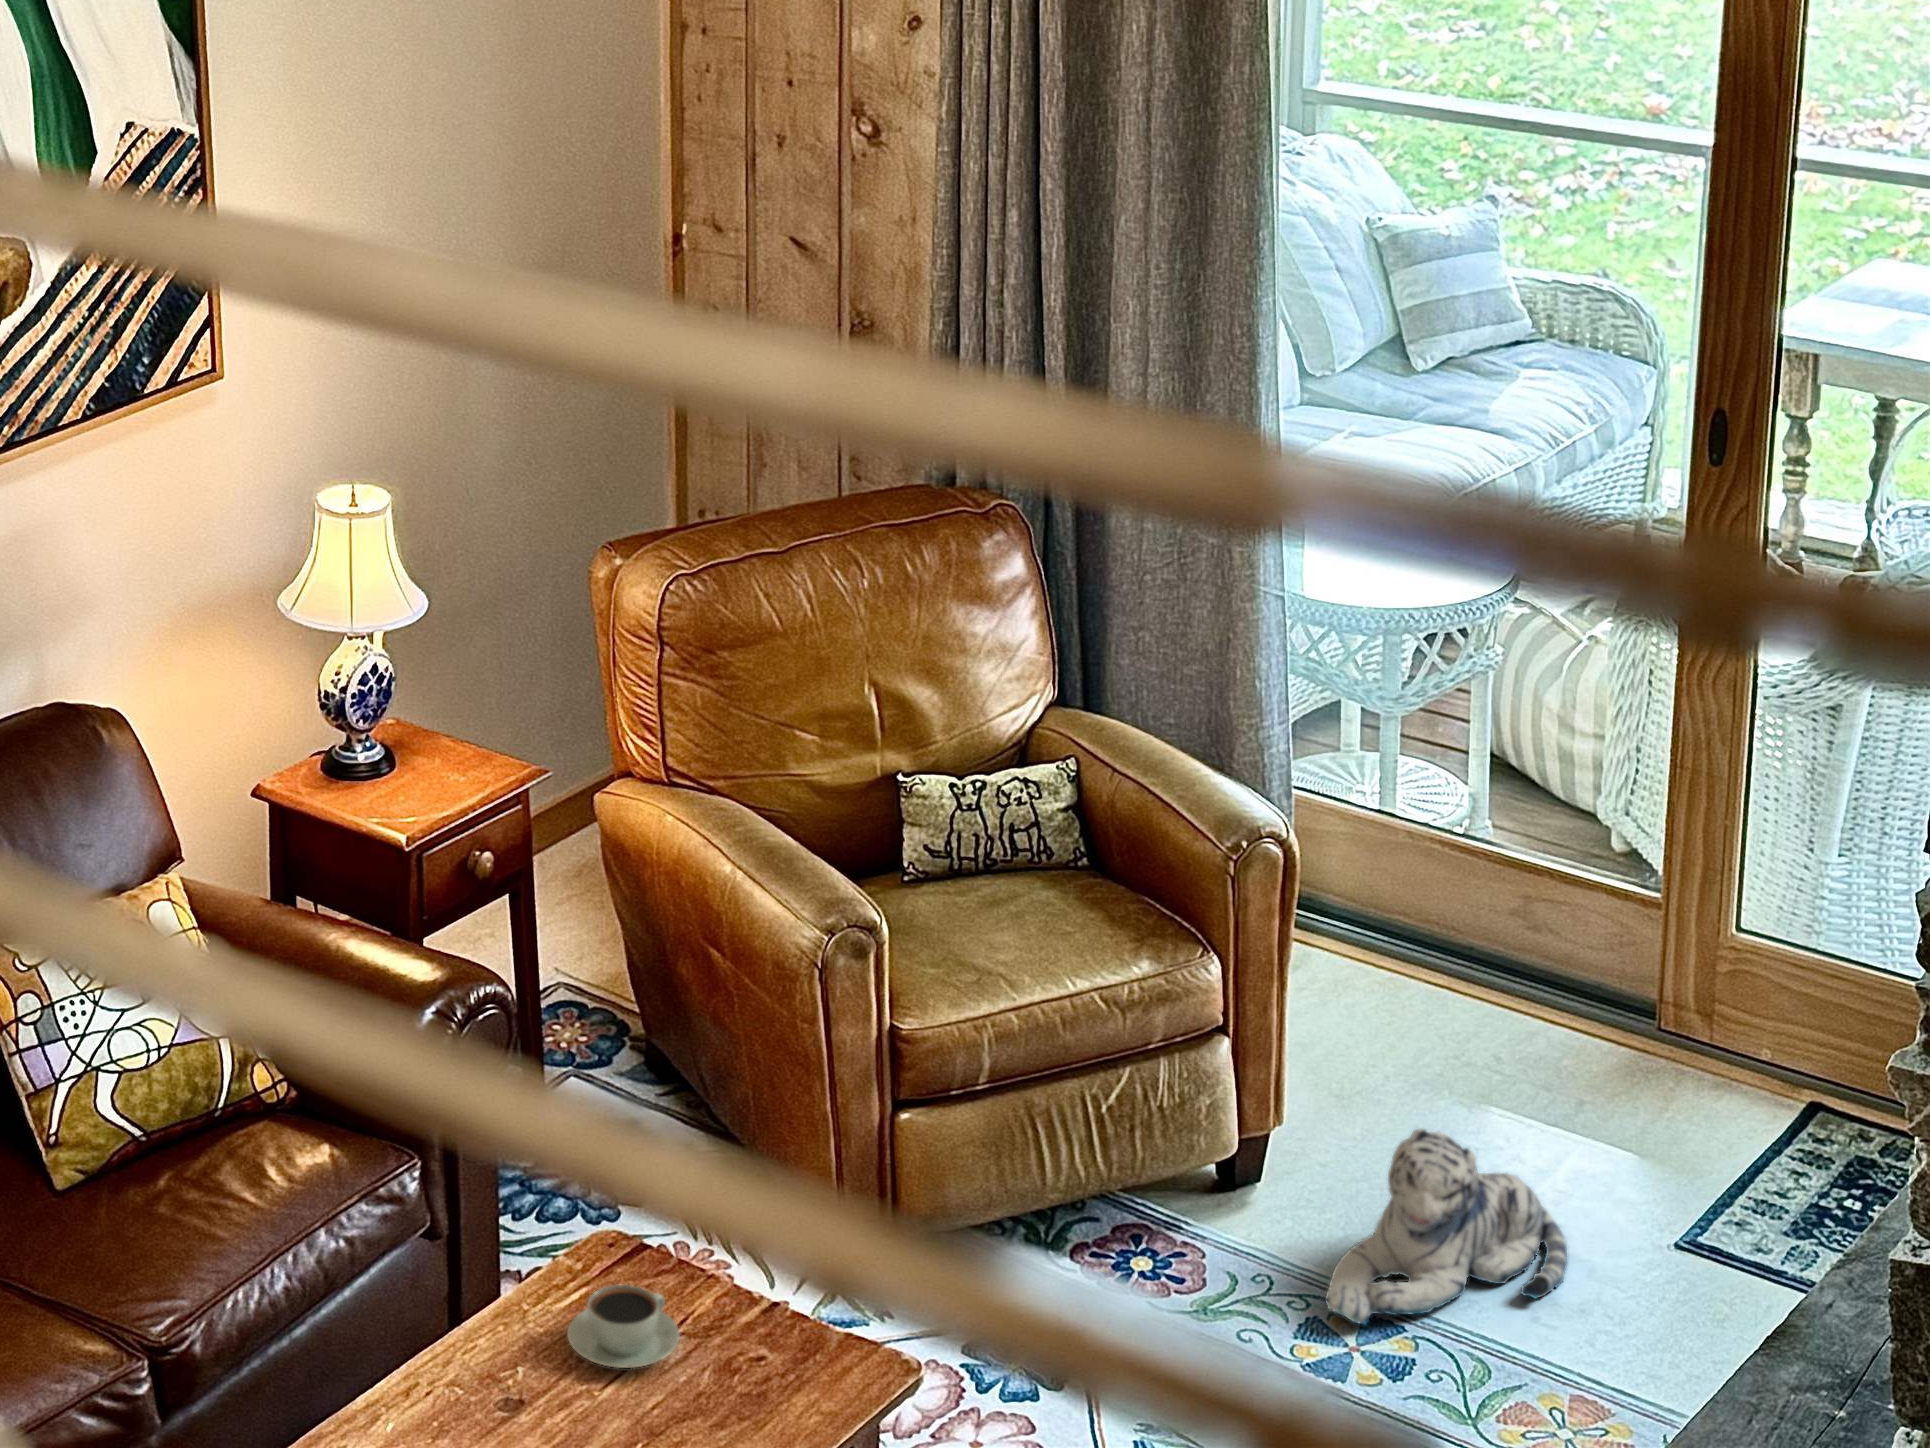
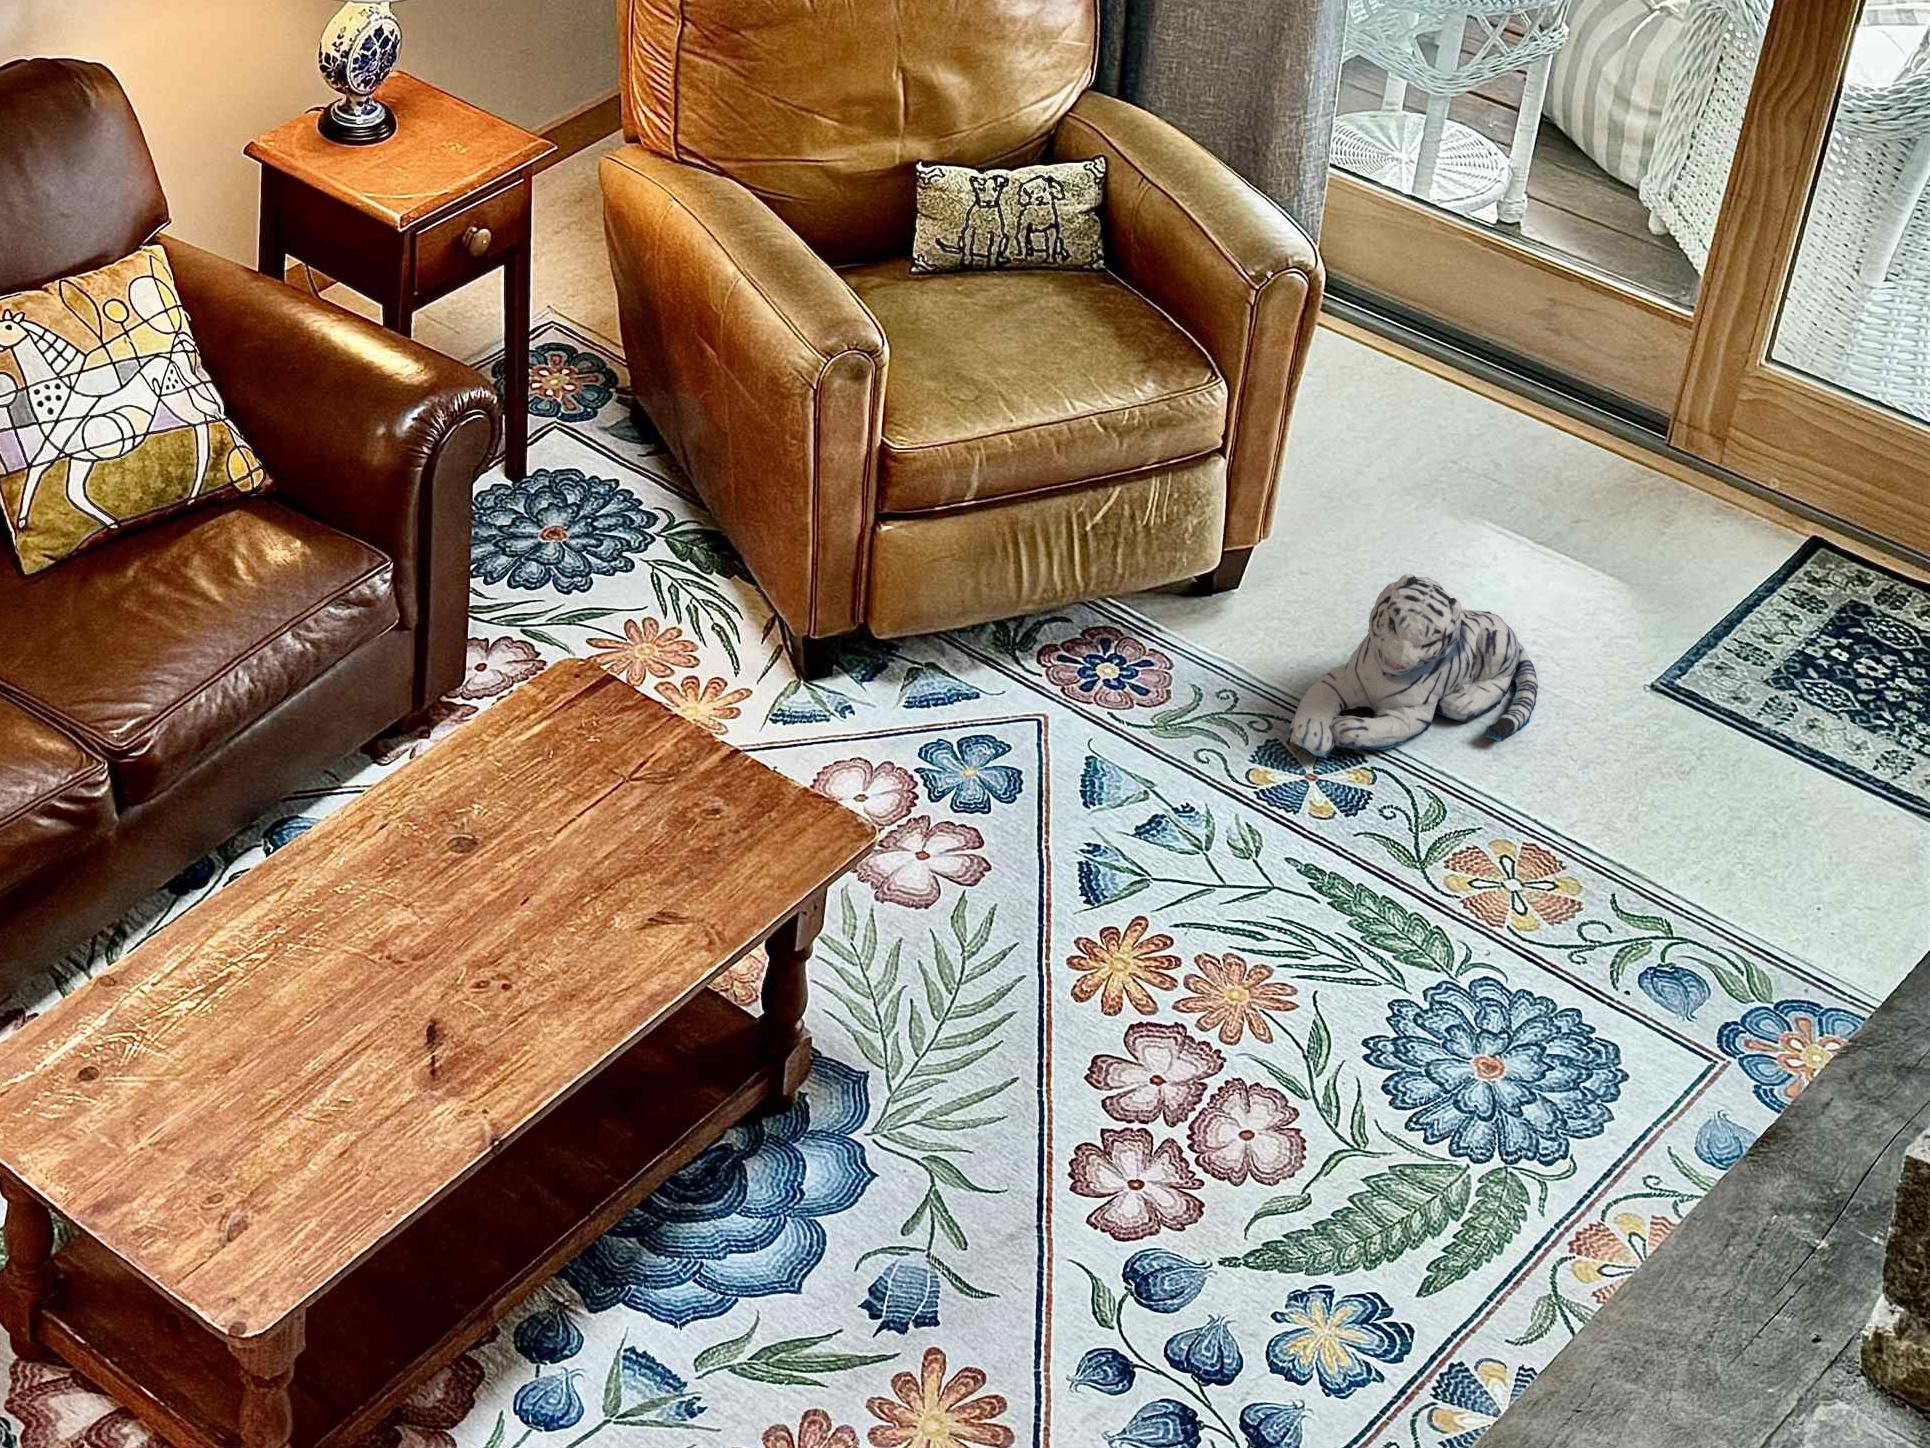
coffee cup: present [567,1285,680,1368] -> none [528,720,640,806]

